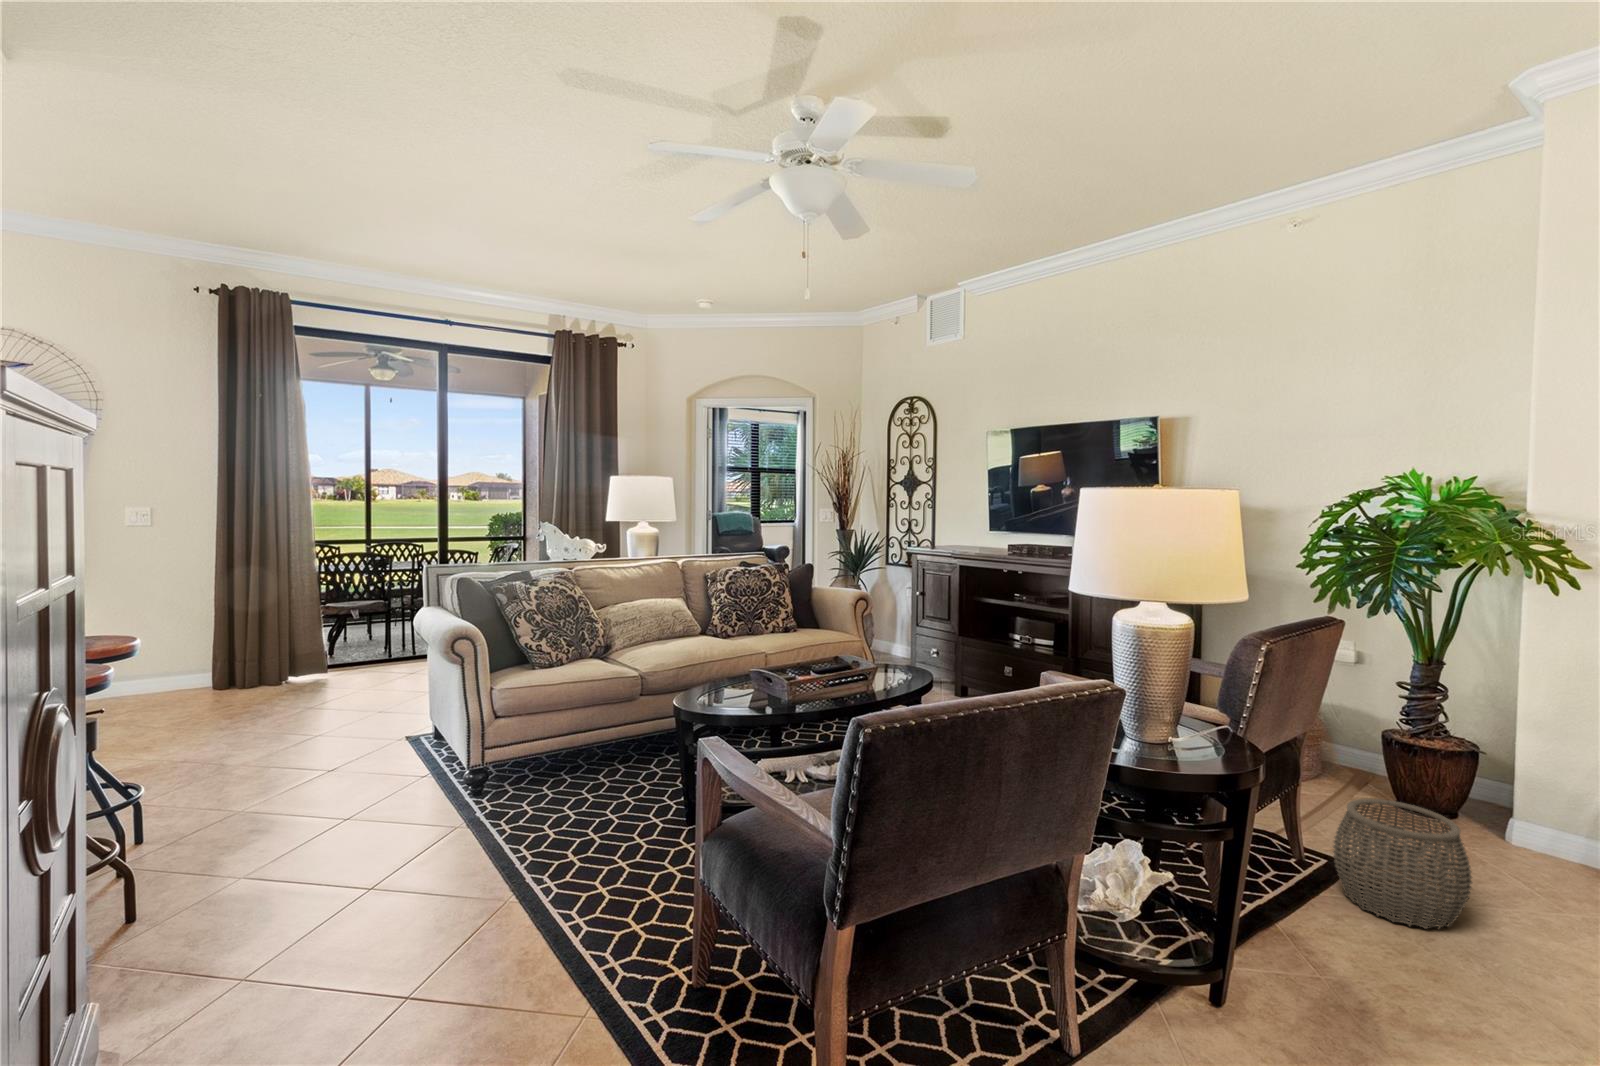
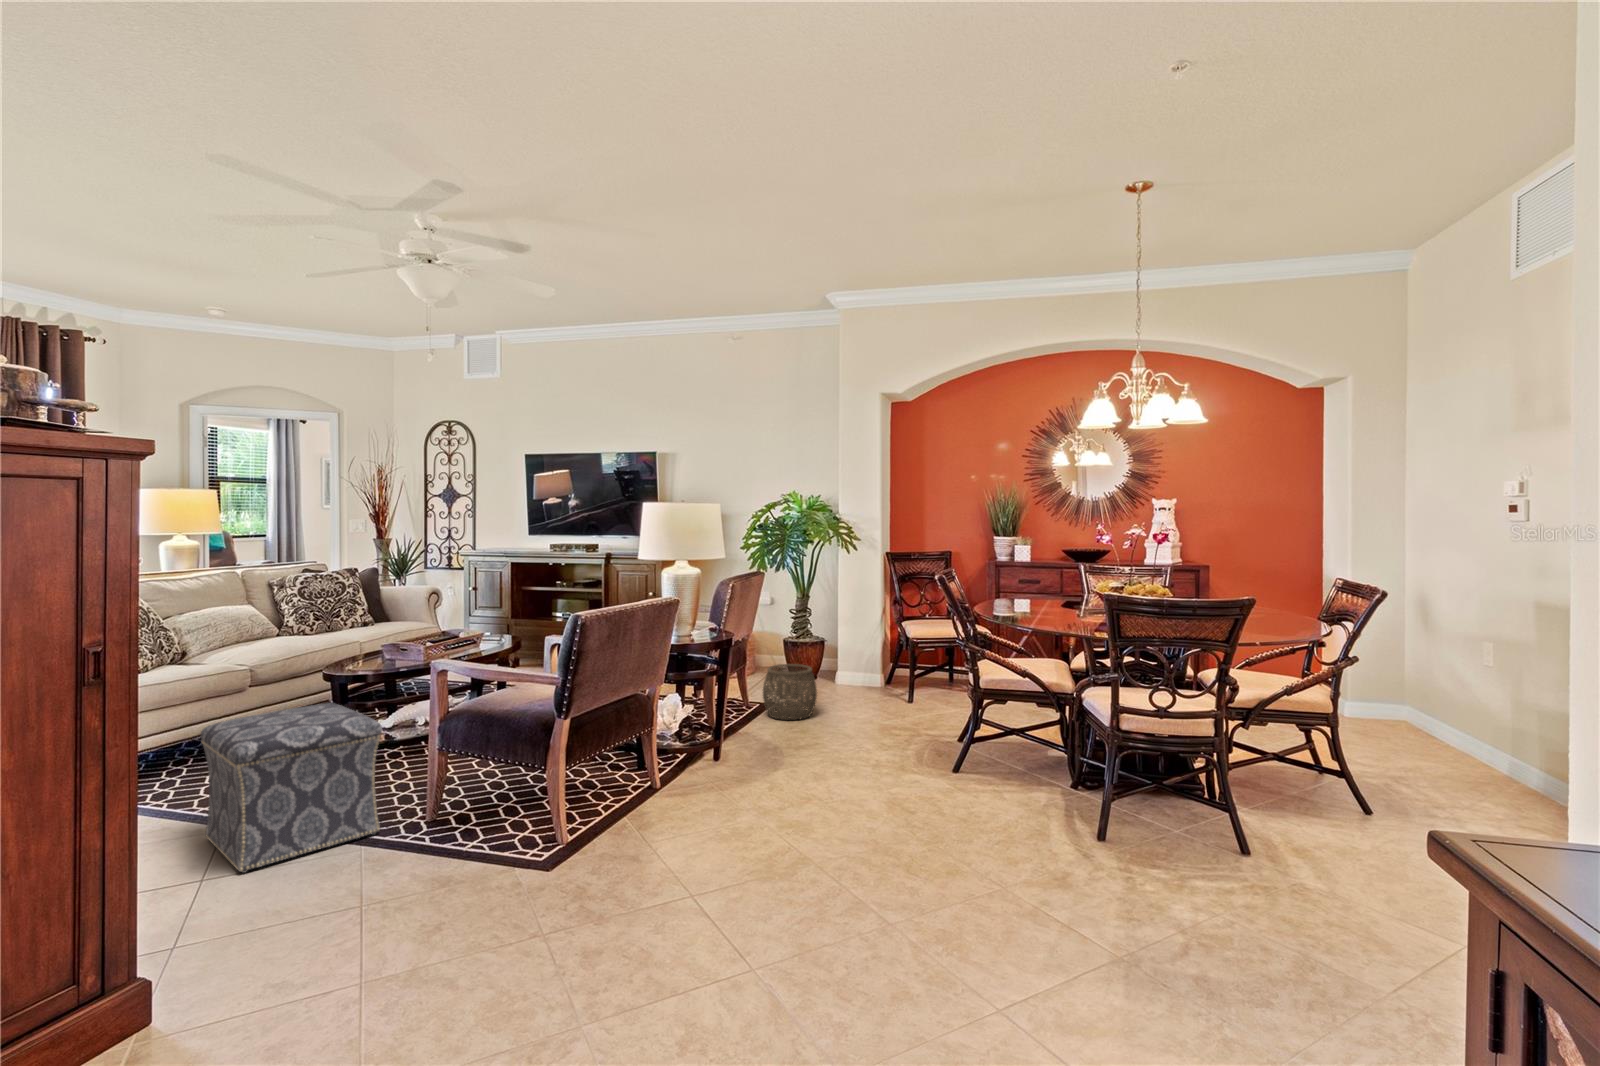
ottoman: none [440,762,641,1007] -> present [201,703,382,873]

